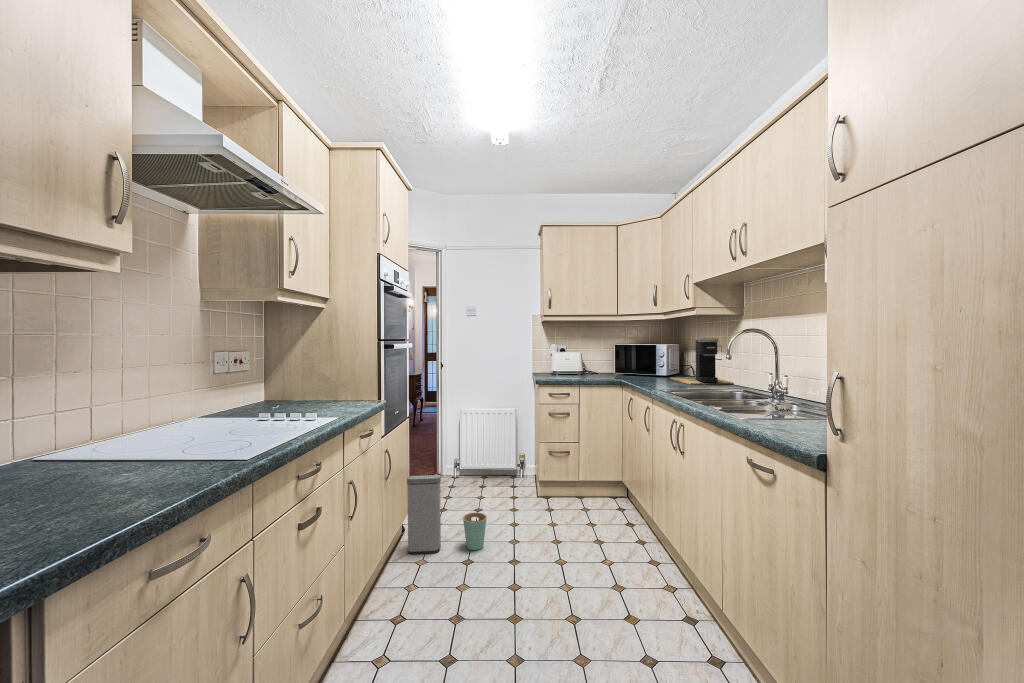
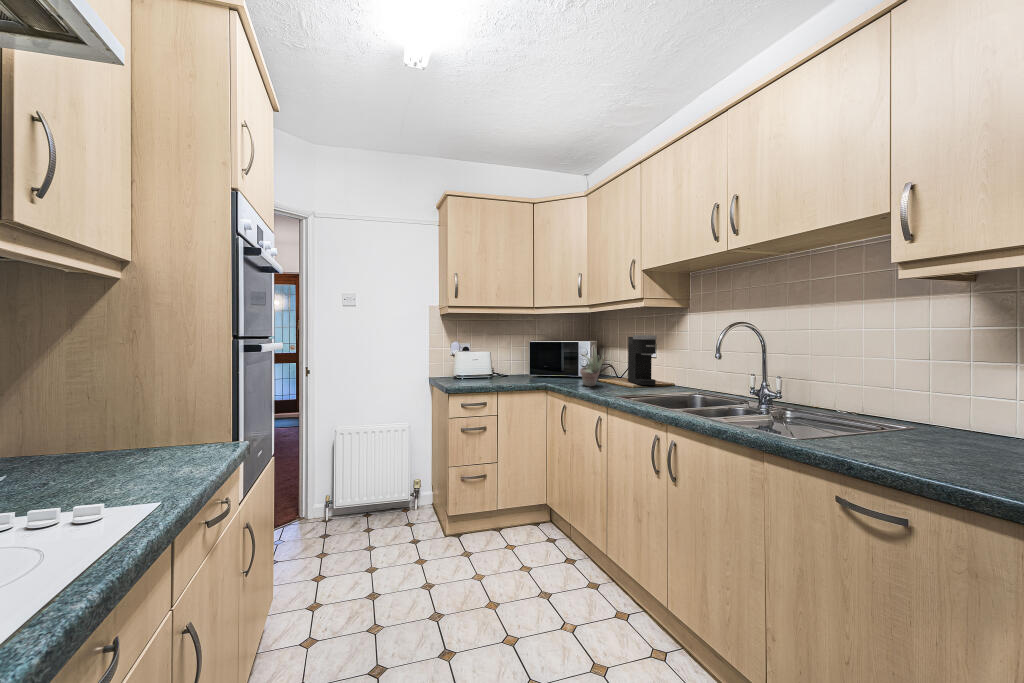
succulent plant: none [644,346,669,382] -> present [580,345,607,386]
trash can: present [407,475,487,554] -> none [276,538,400,668]

